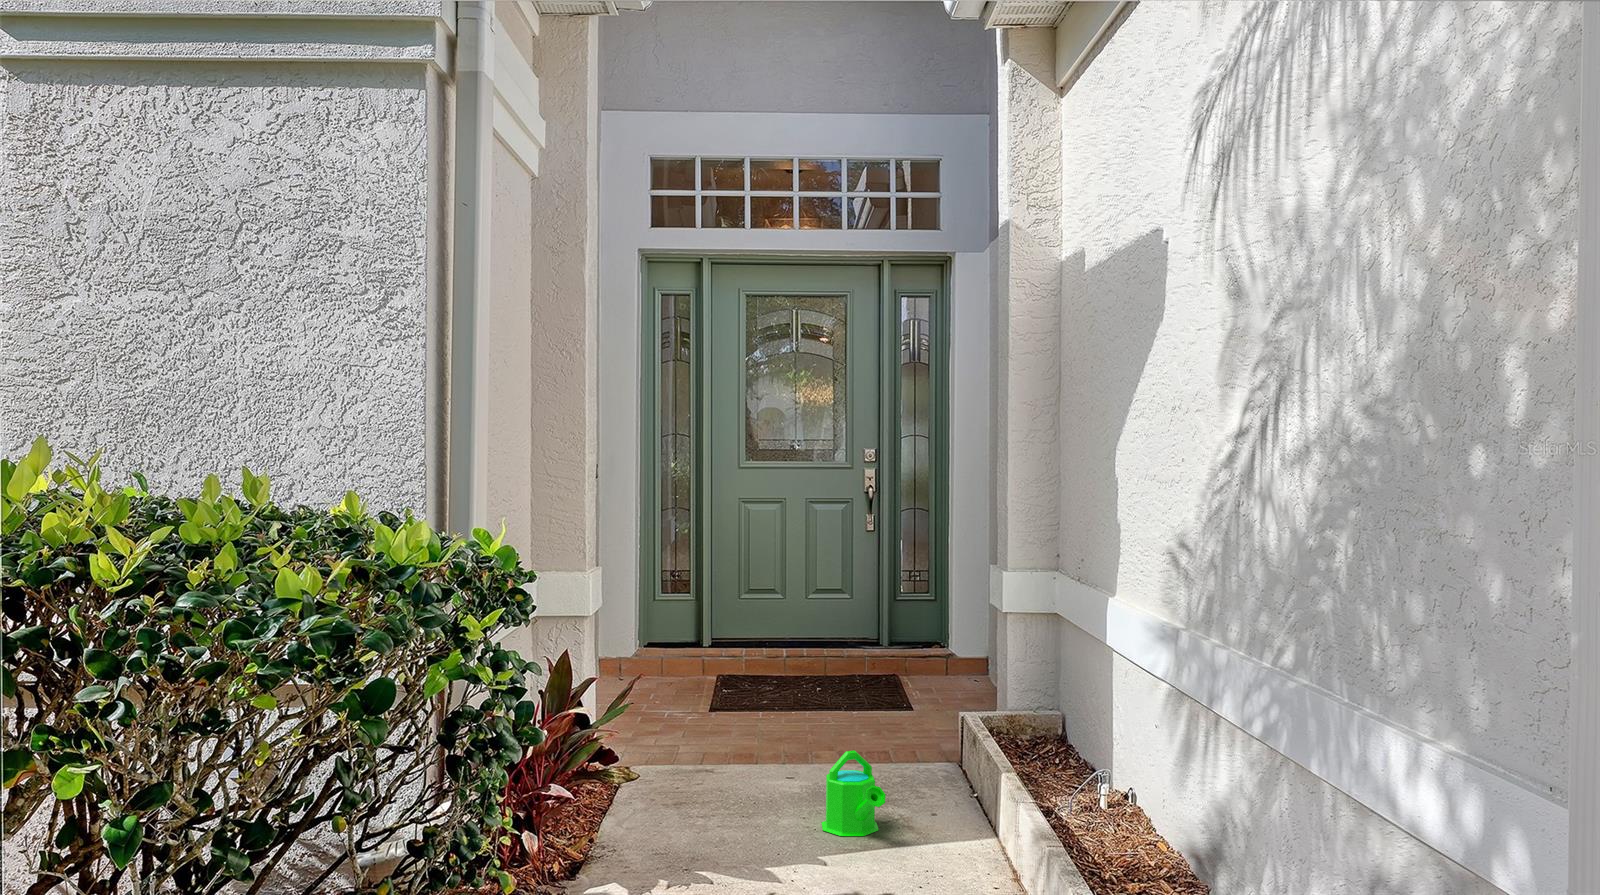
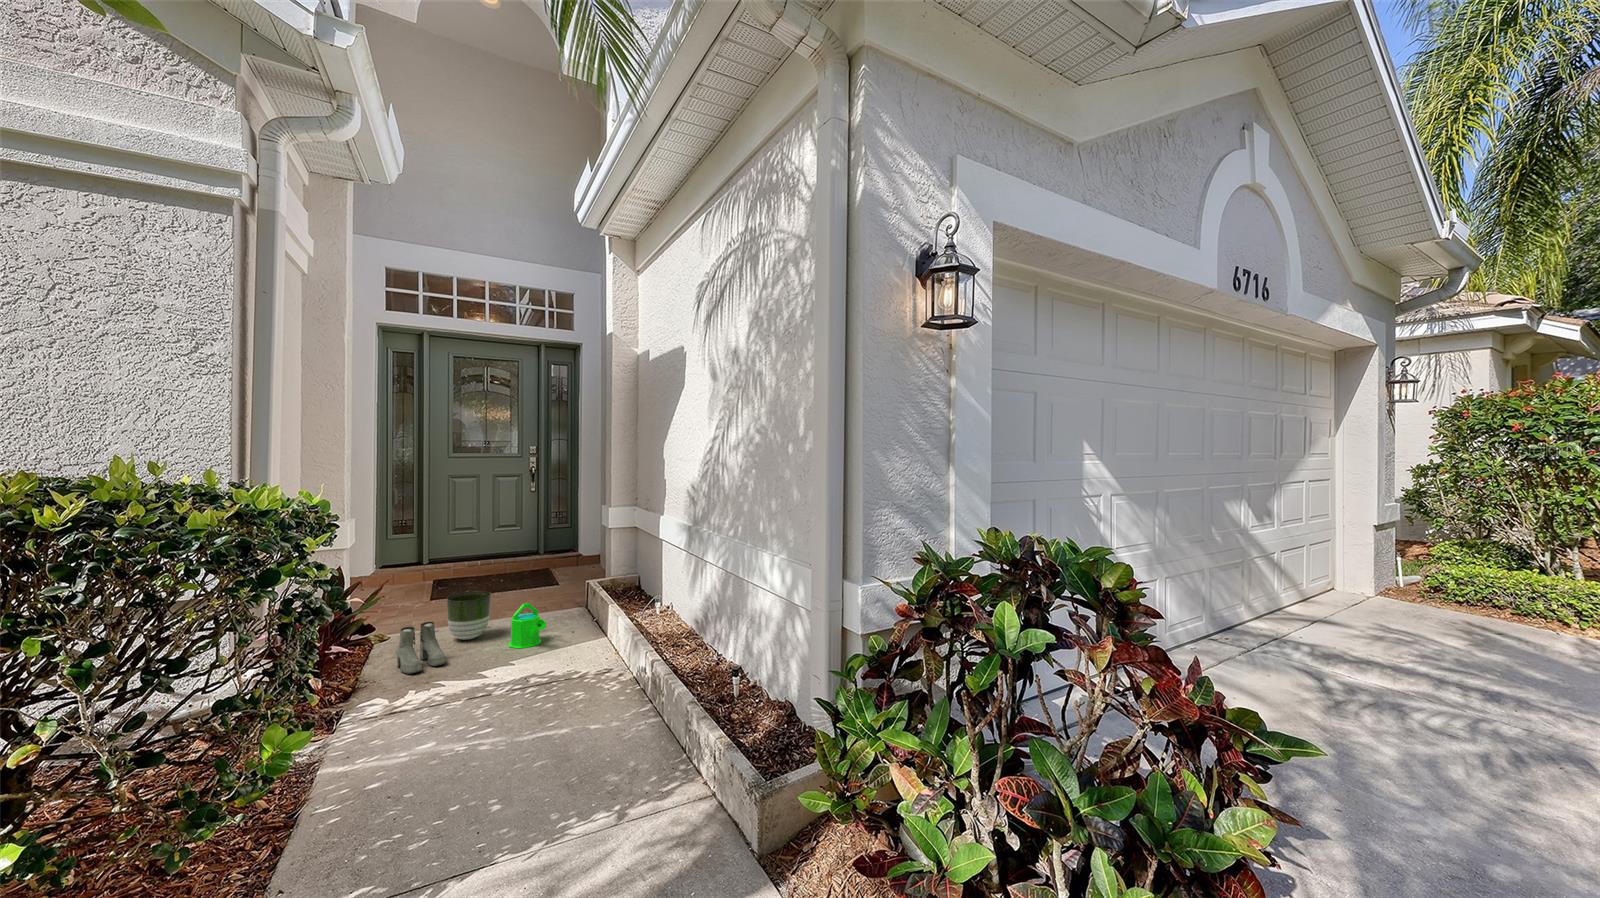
planter: none [725,715,794,803] -> present [447,591,491,640]
boots: none [647,763,718,852] -> present [396,622,445,674]

